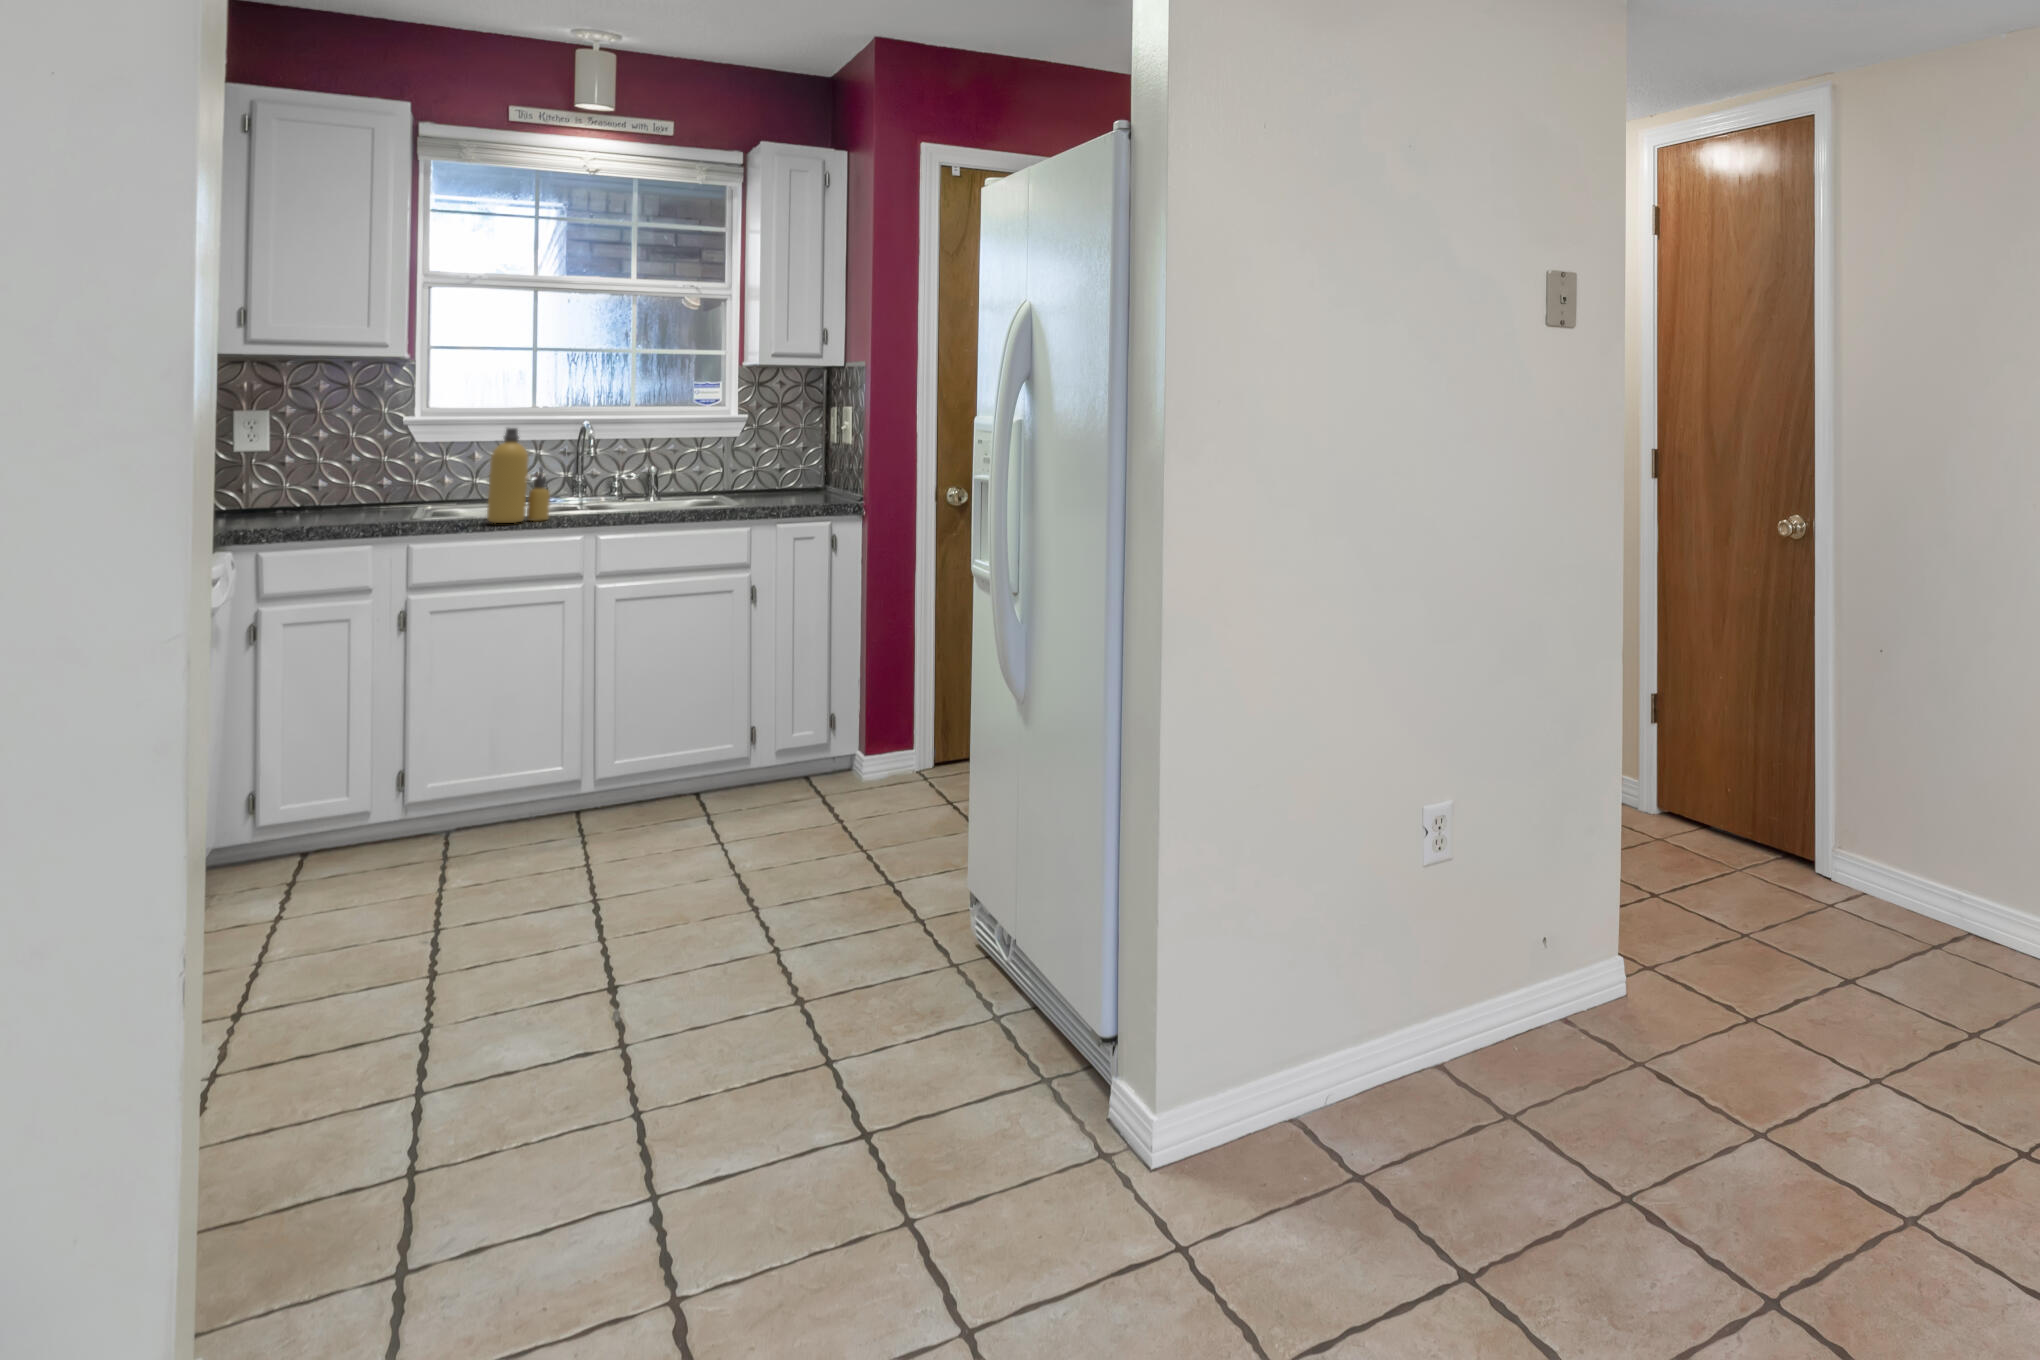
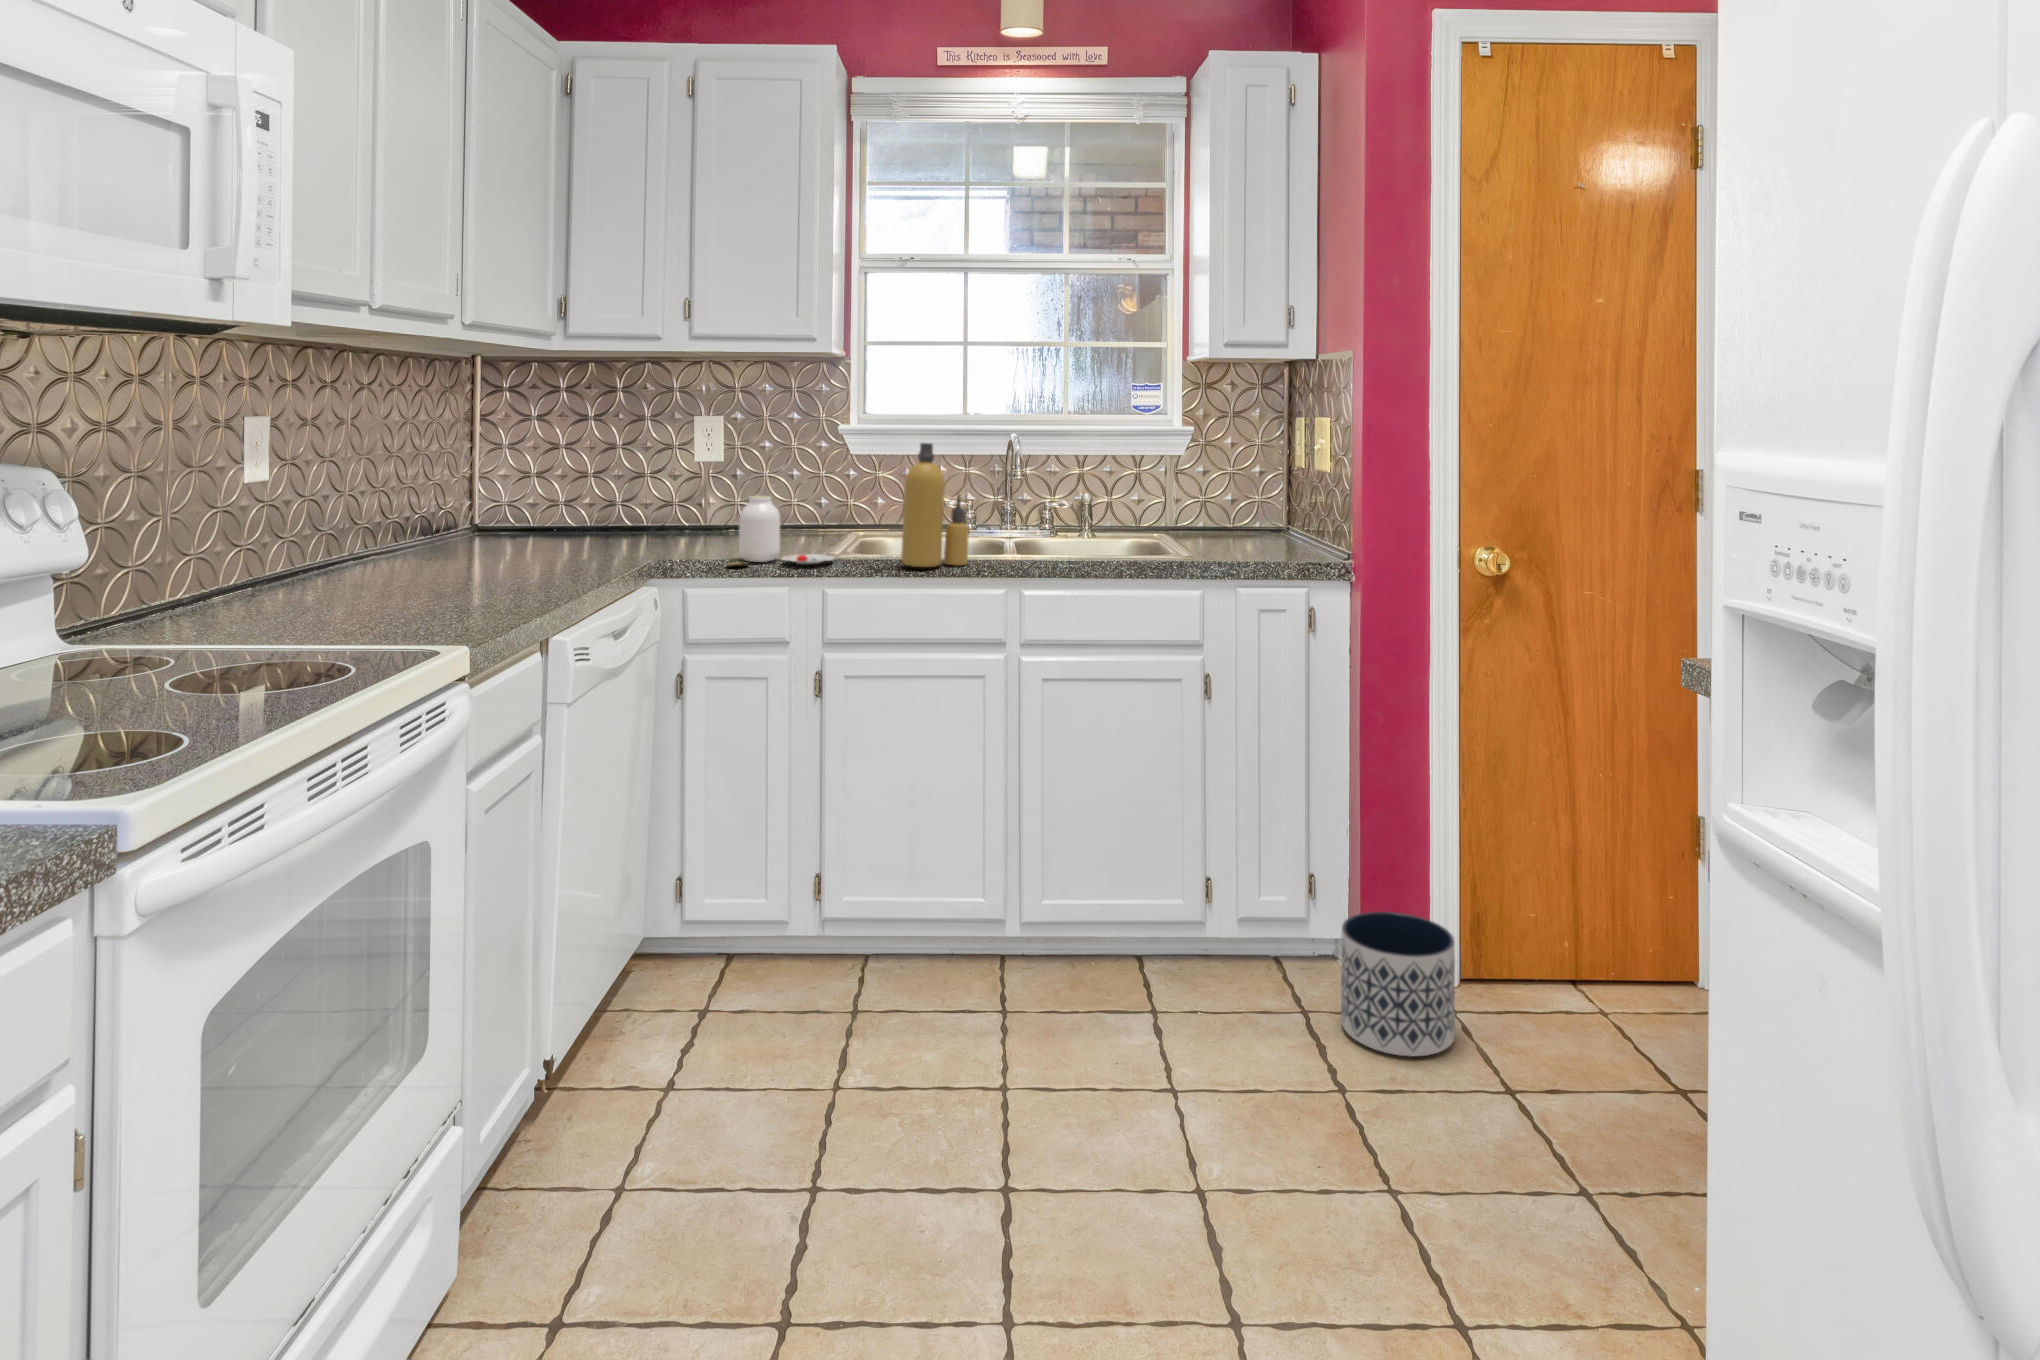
jar: none [305,475,419,532] -> present [727,496,834,565]
planter: none [847,725,924,807] -> present [1341,912,1455,1057]

